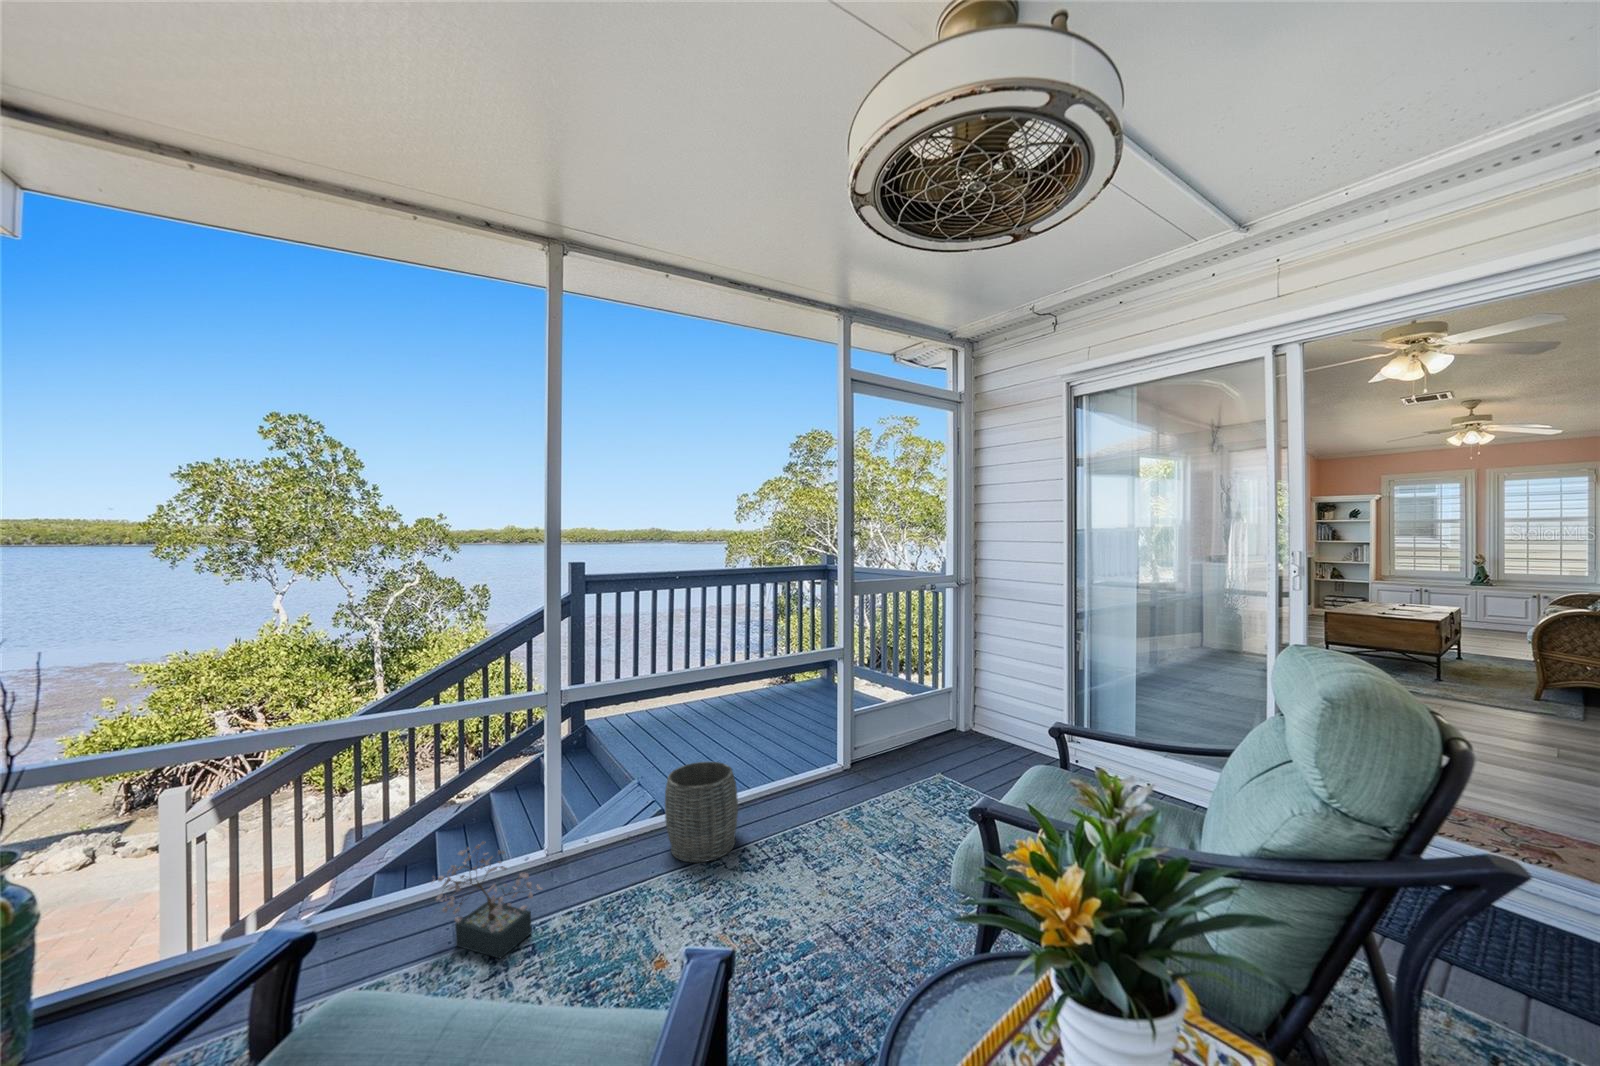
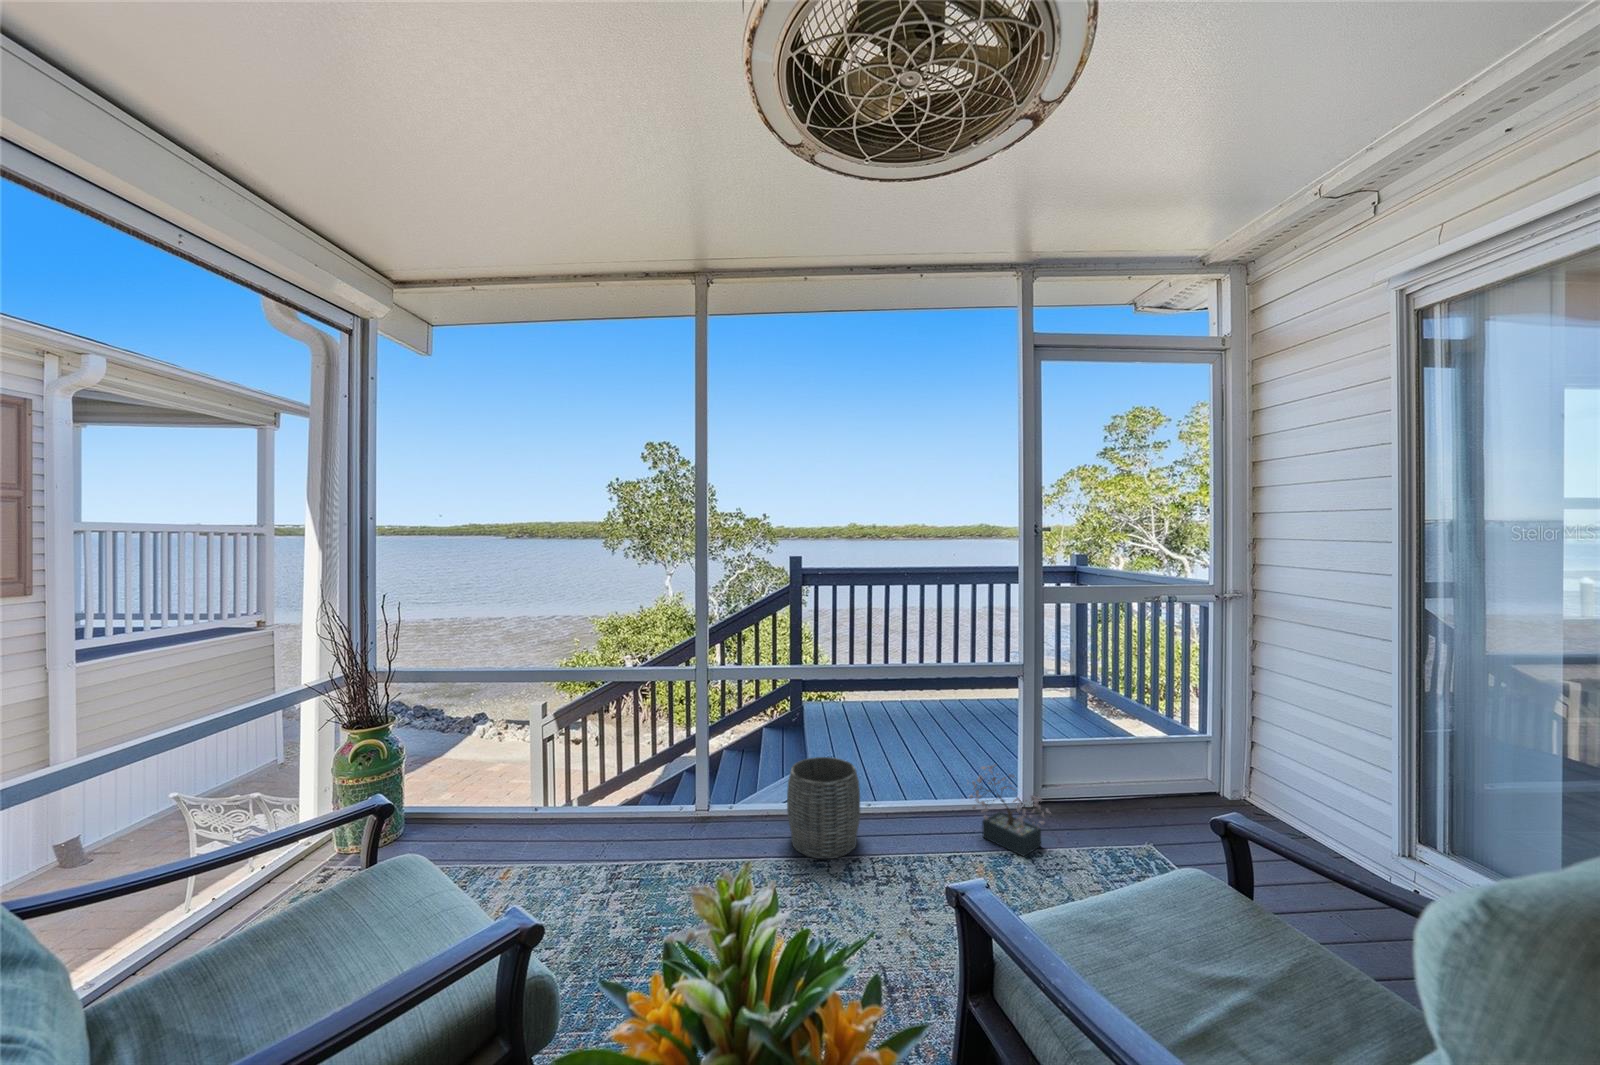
decorative plant: present [433,841,542,958] -> present [970,764,1050,856]

